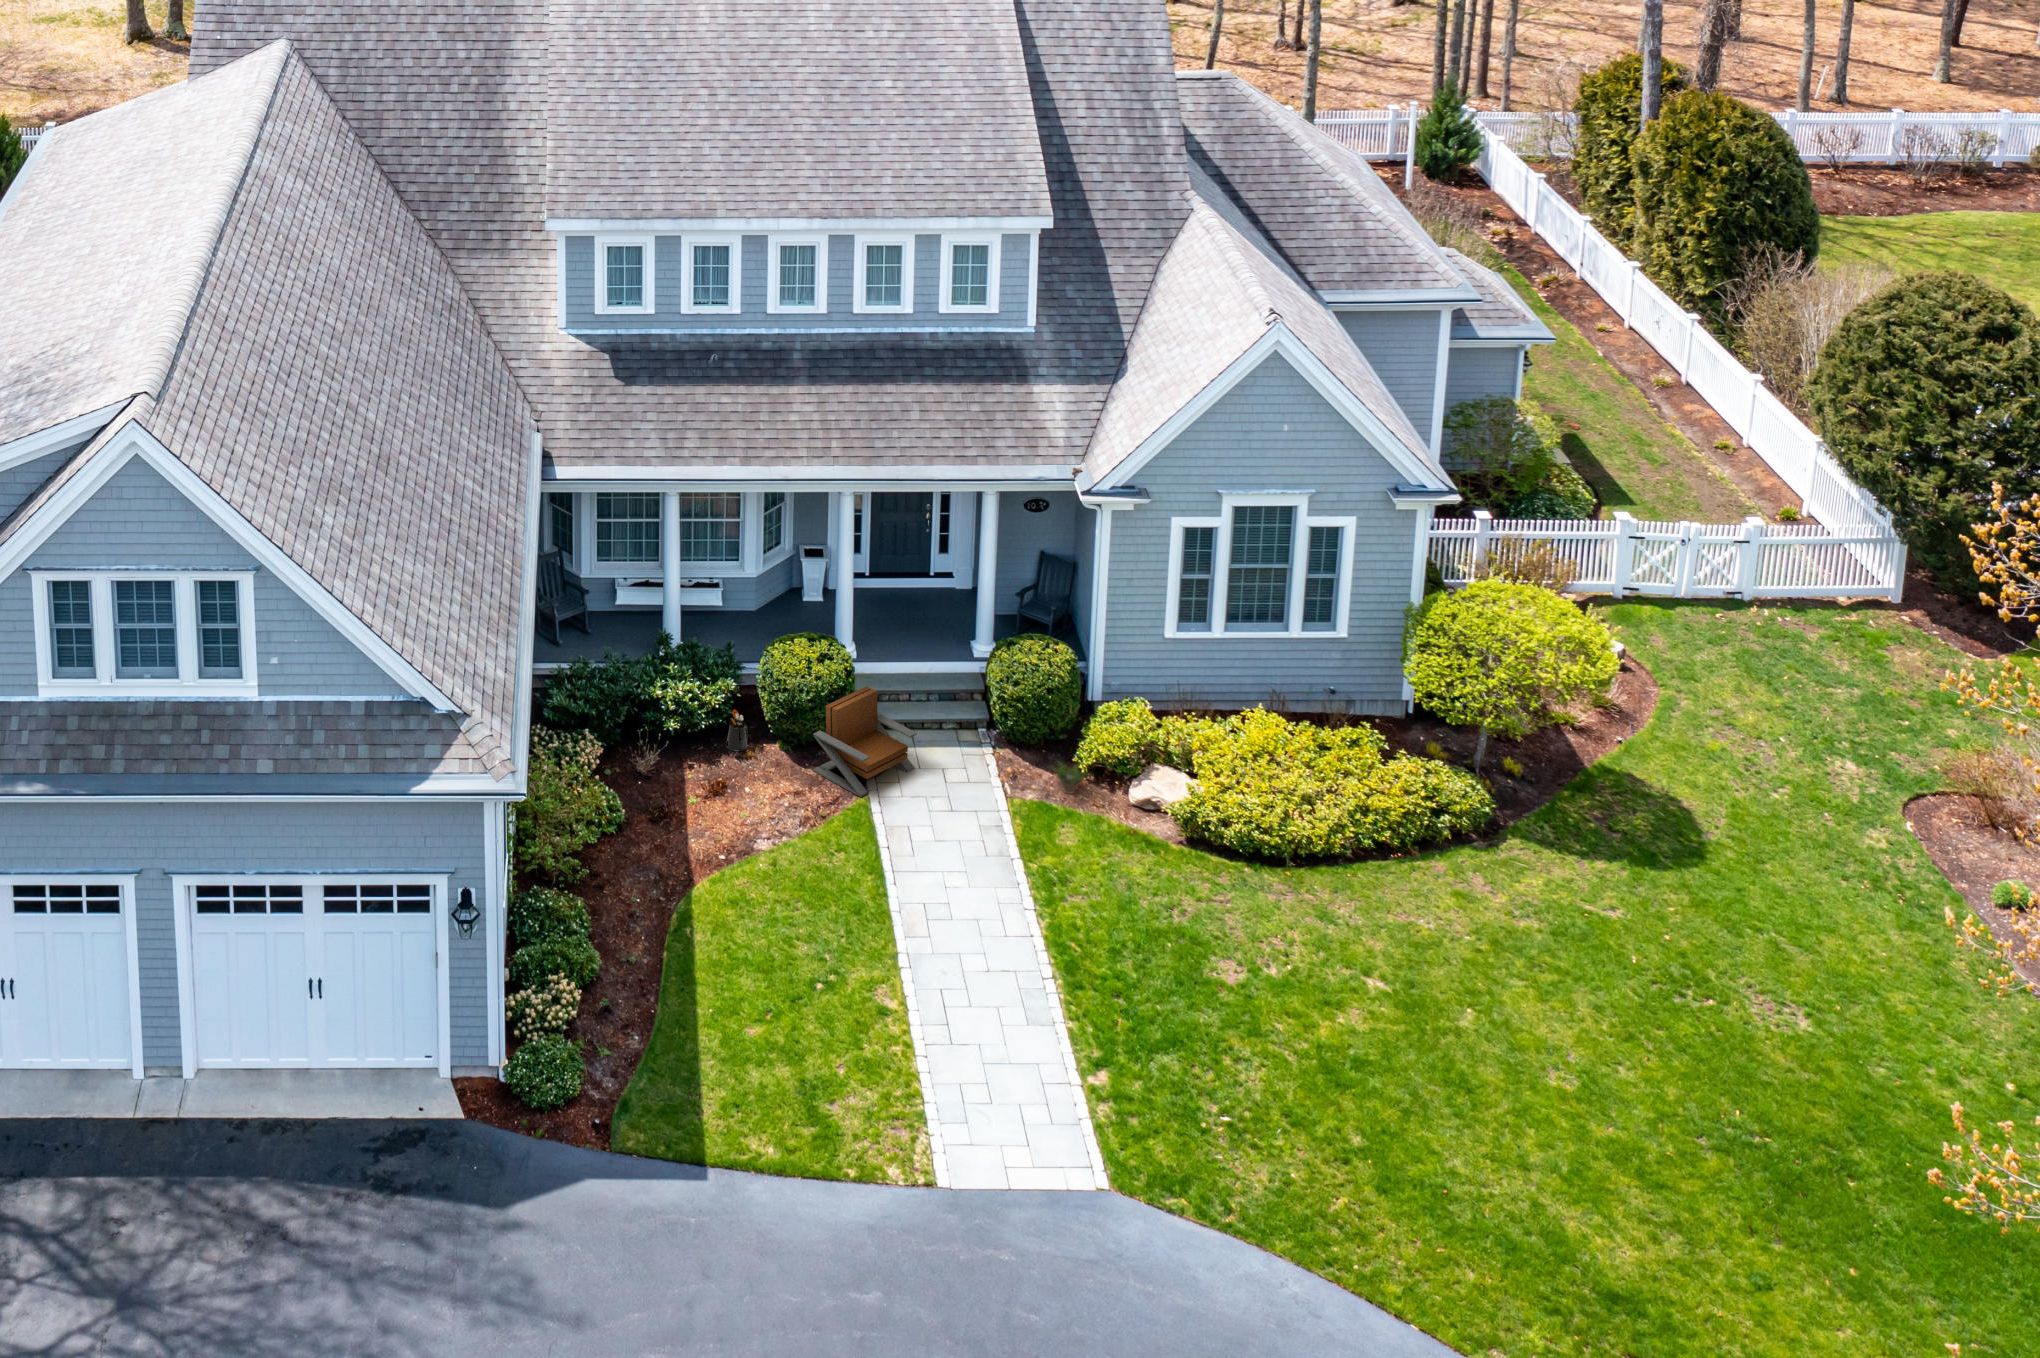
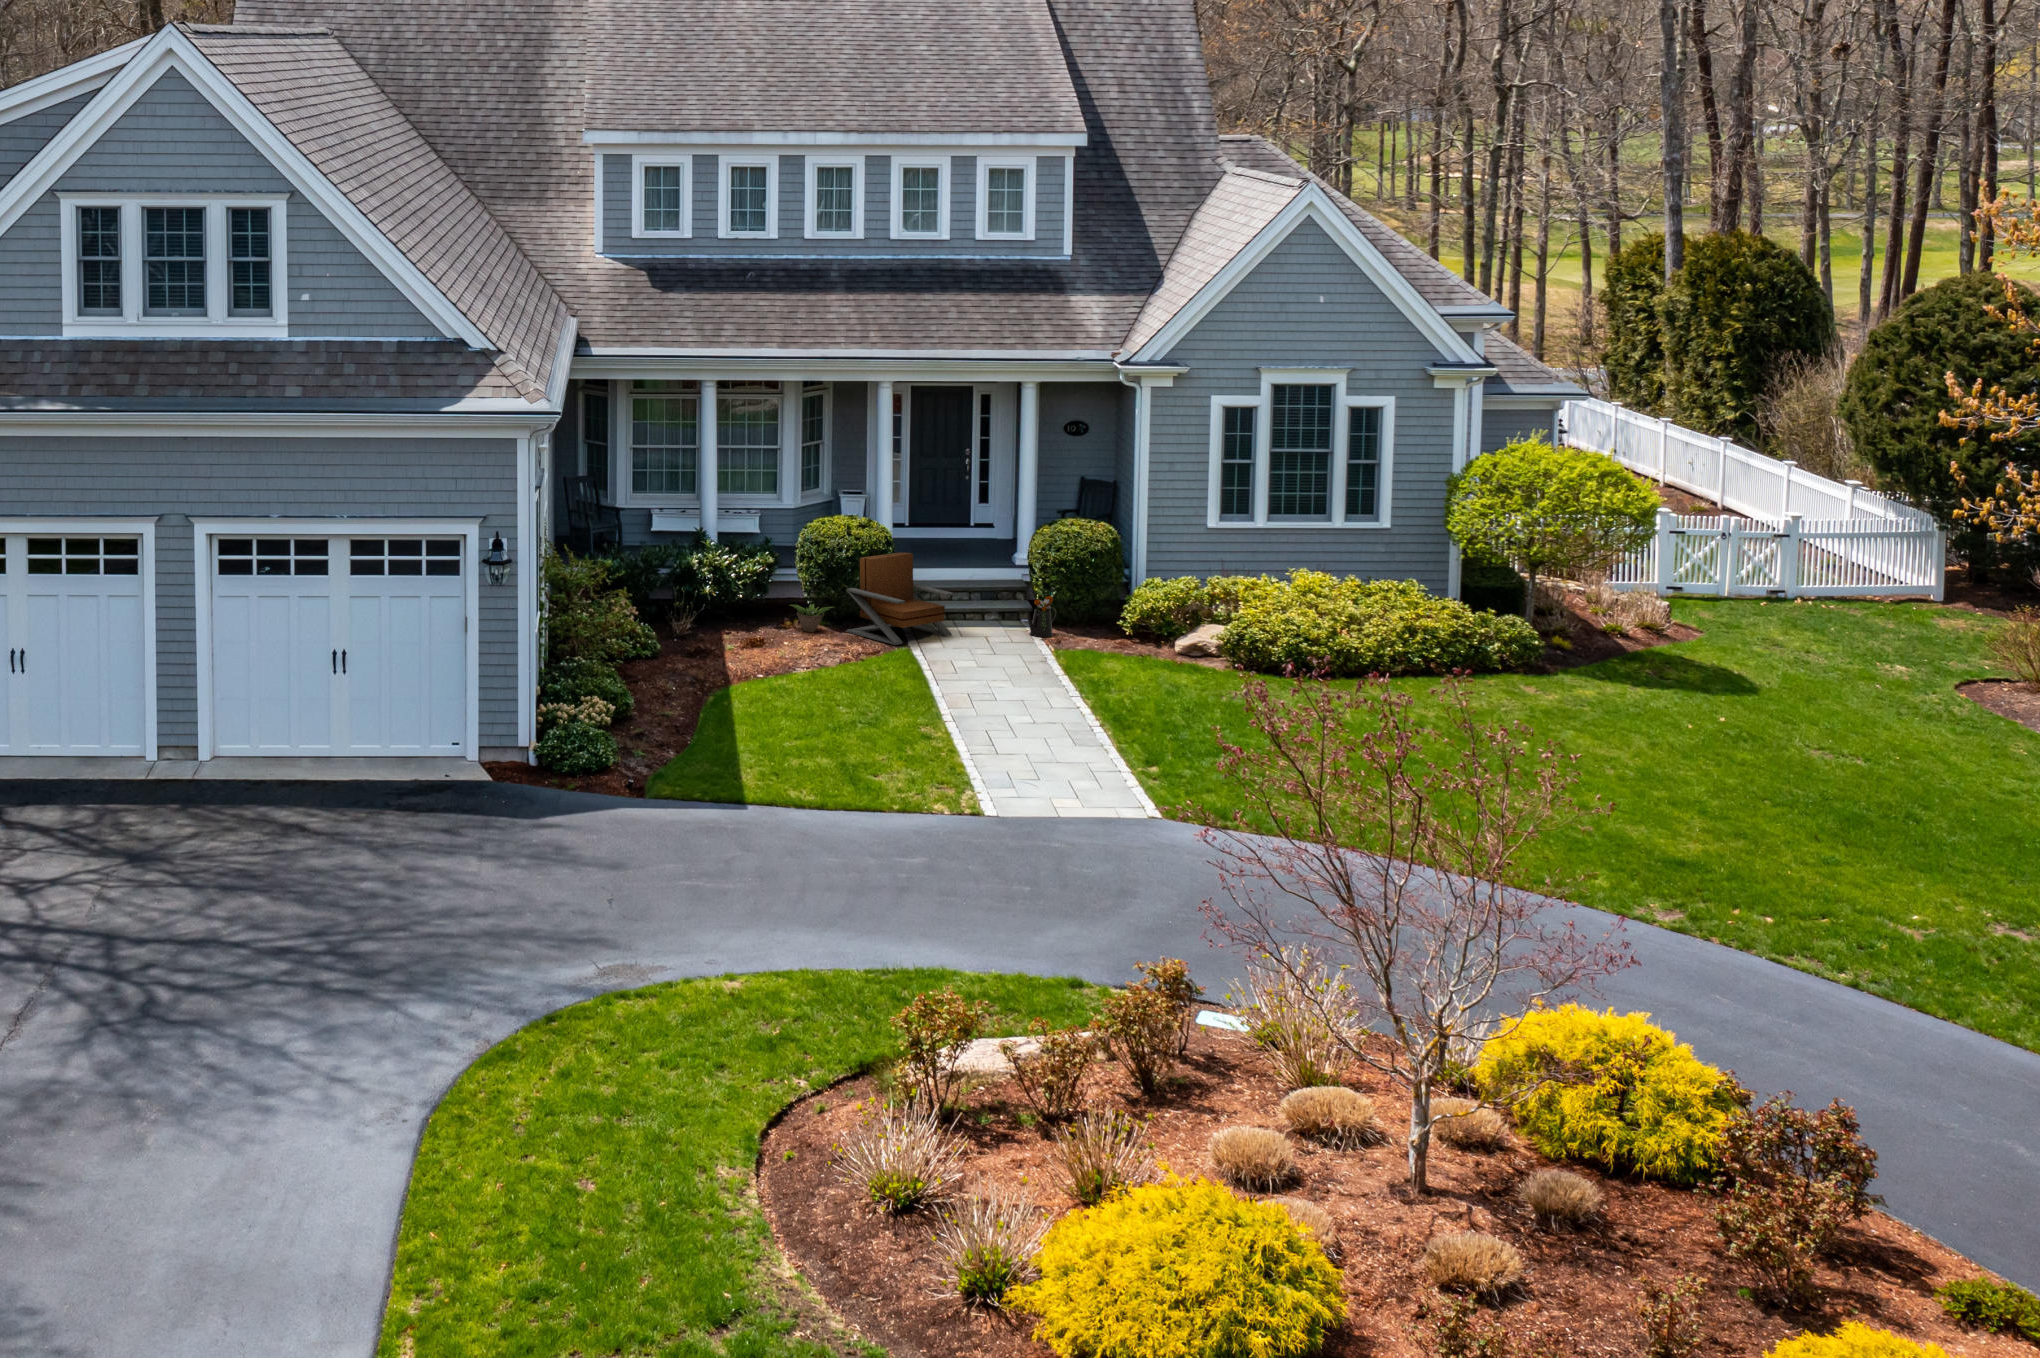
watering can: present [726,710,748,751] -> present [1026,596,1057,637]
decorative plant: present [1053,762,1088,794] -> present [790,604,834,632]

